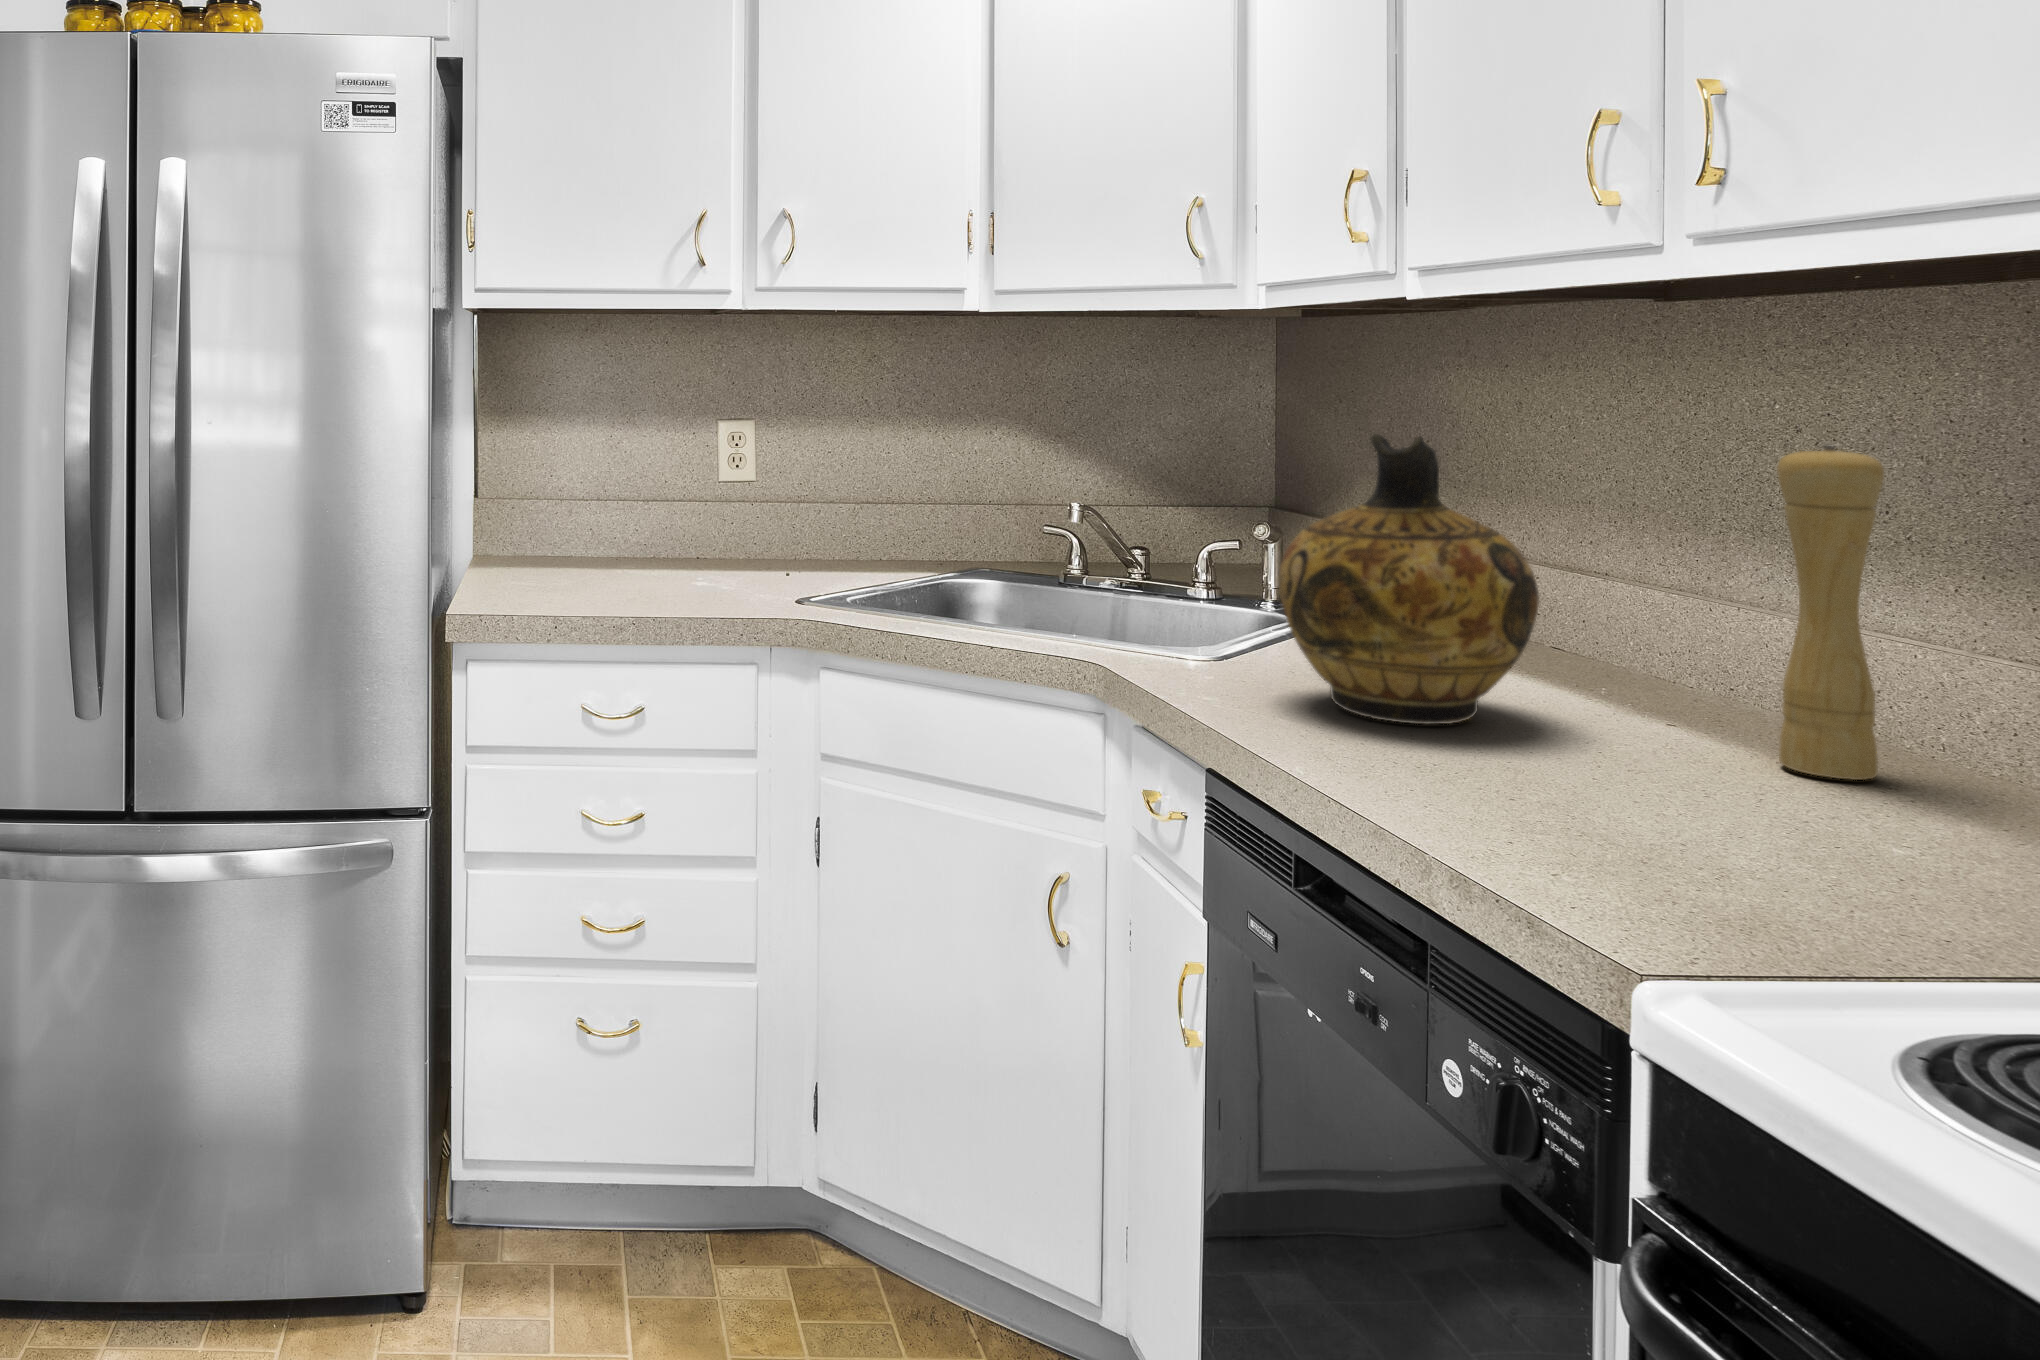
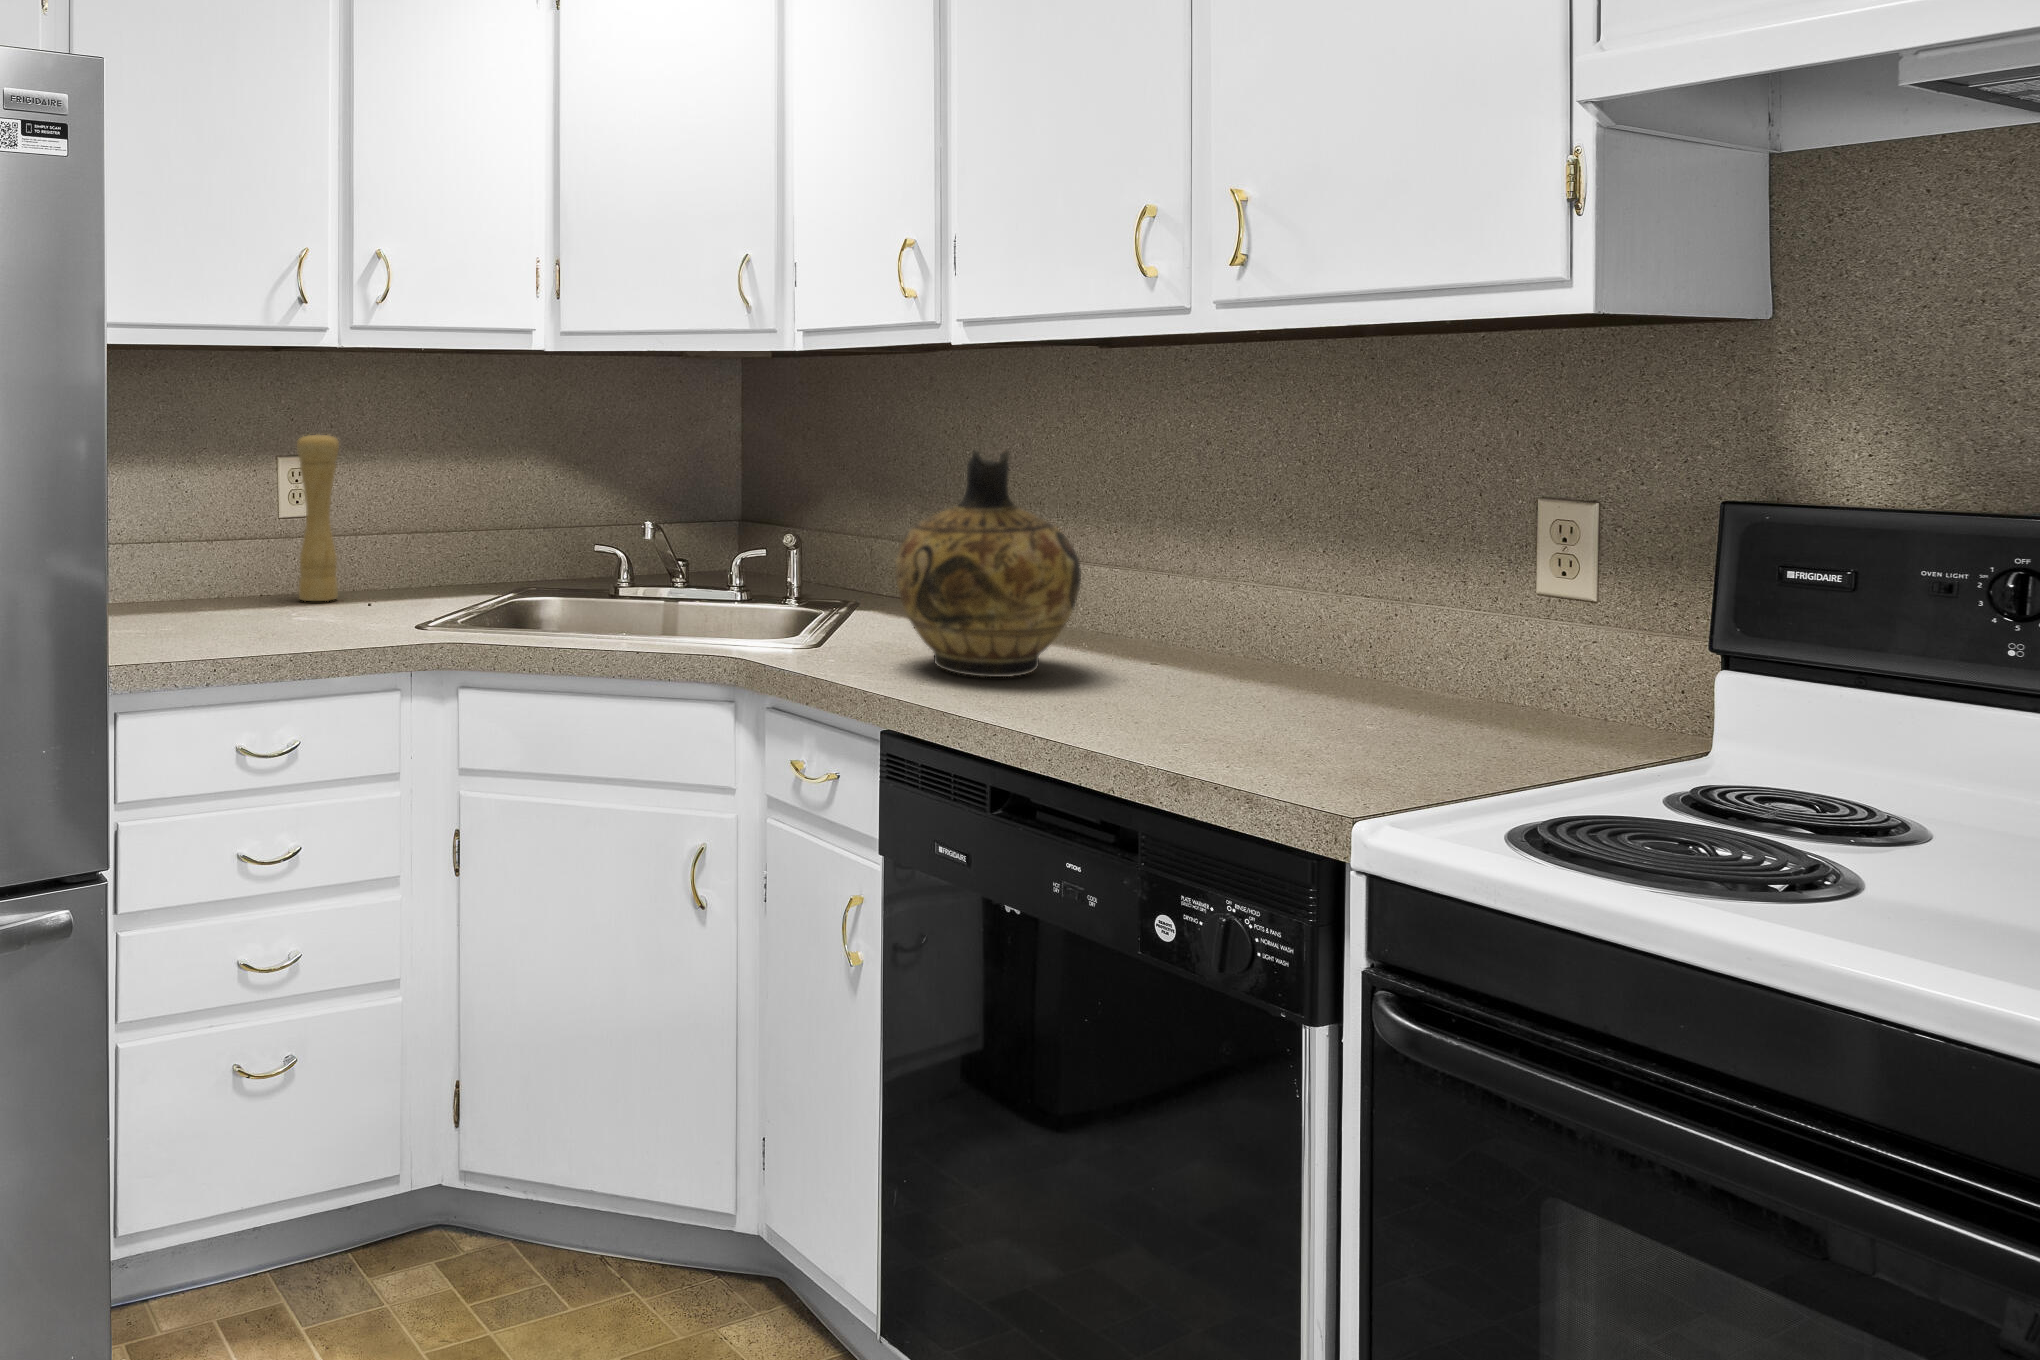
pepper mill: present [1777,446,1884,780] -> present [297,433,339,601]

